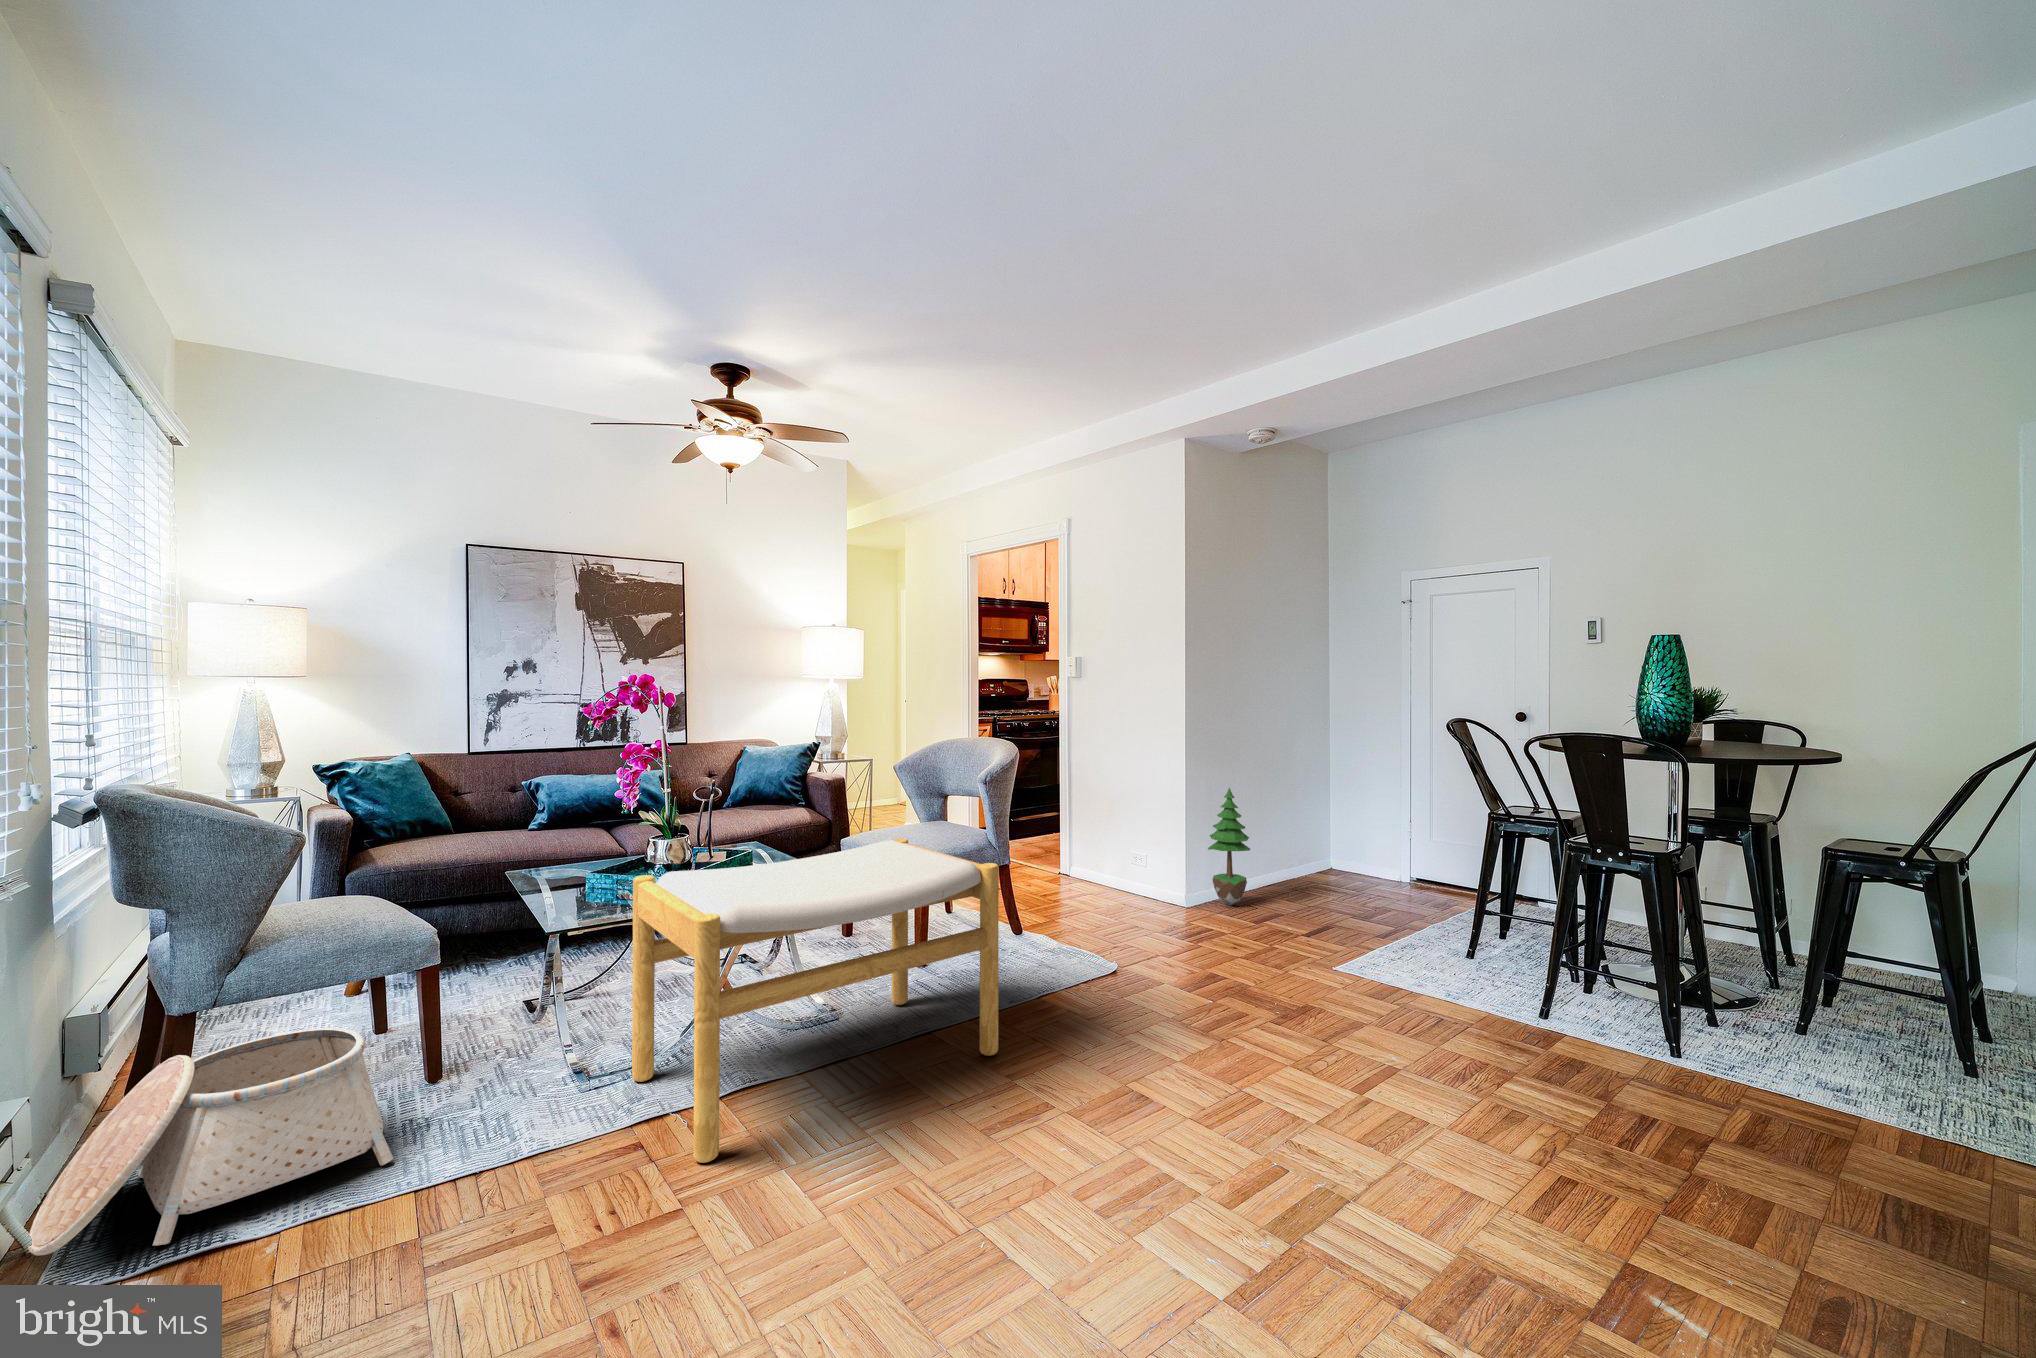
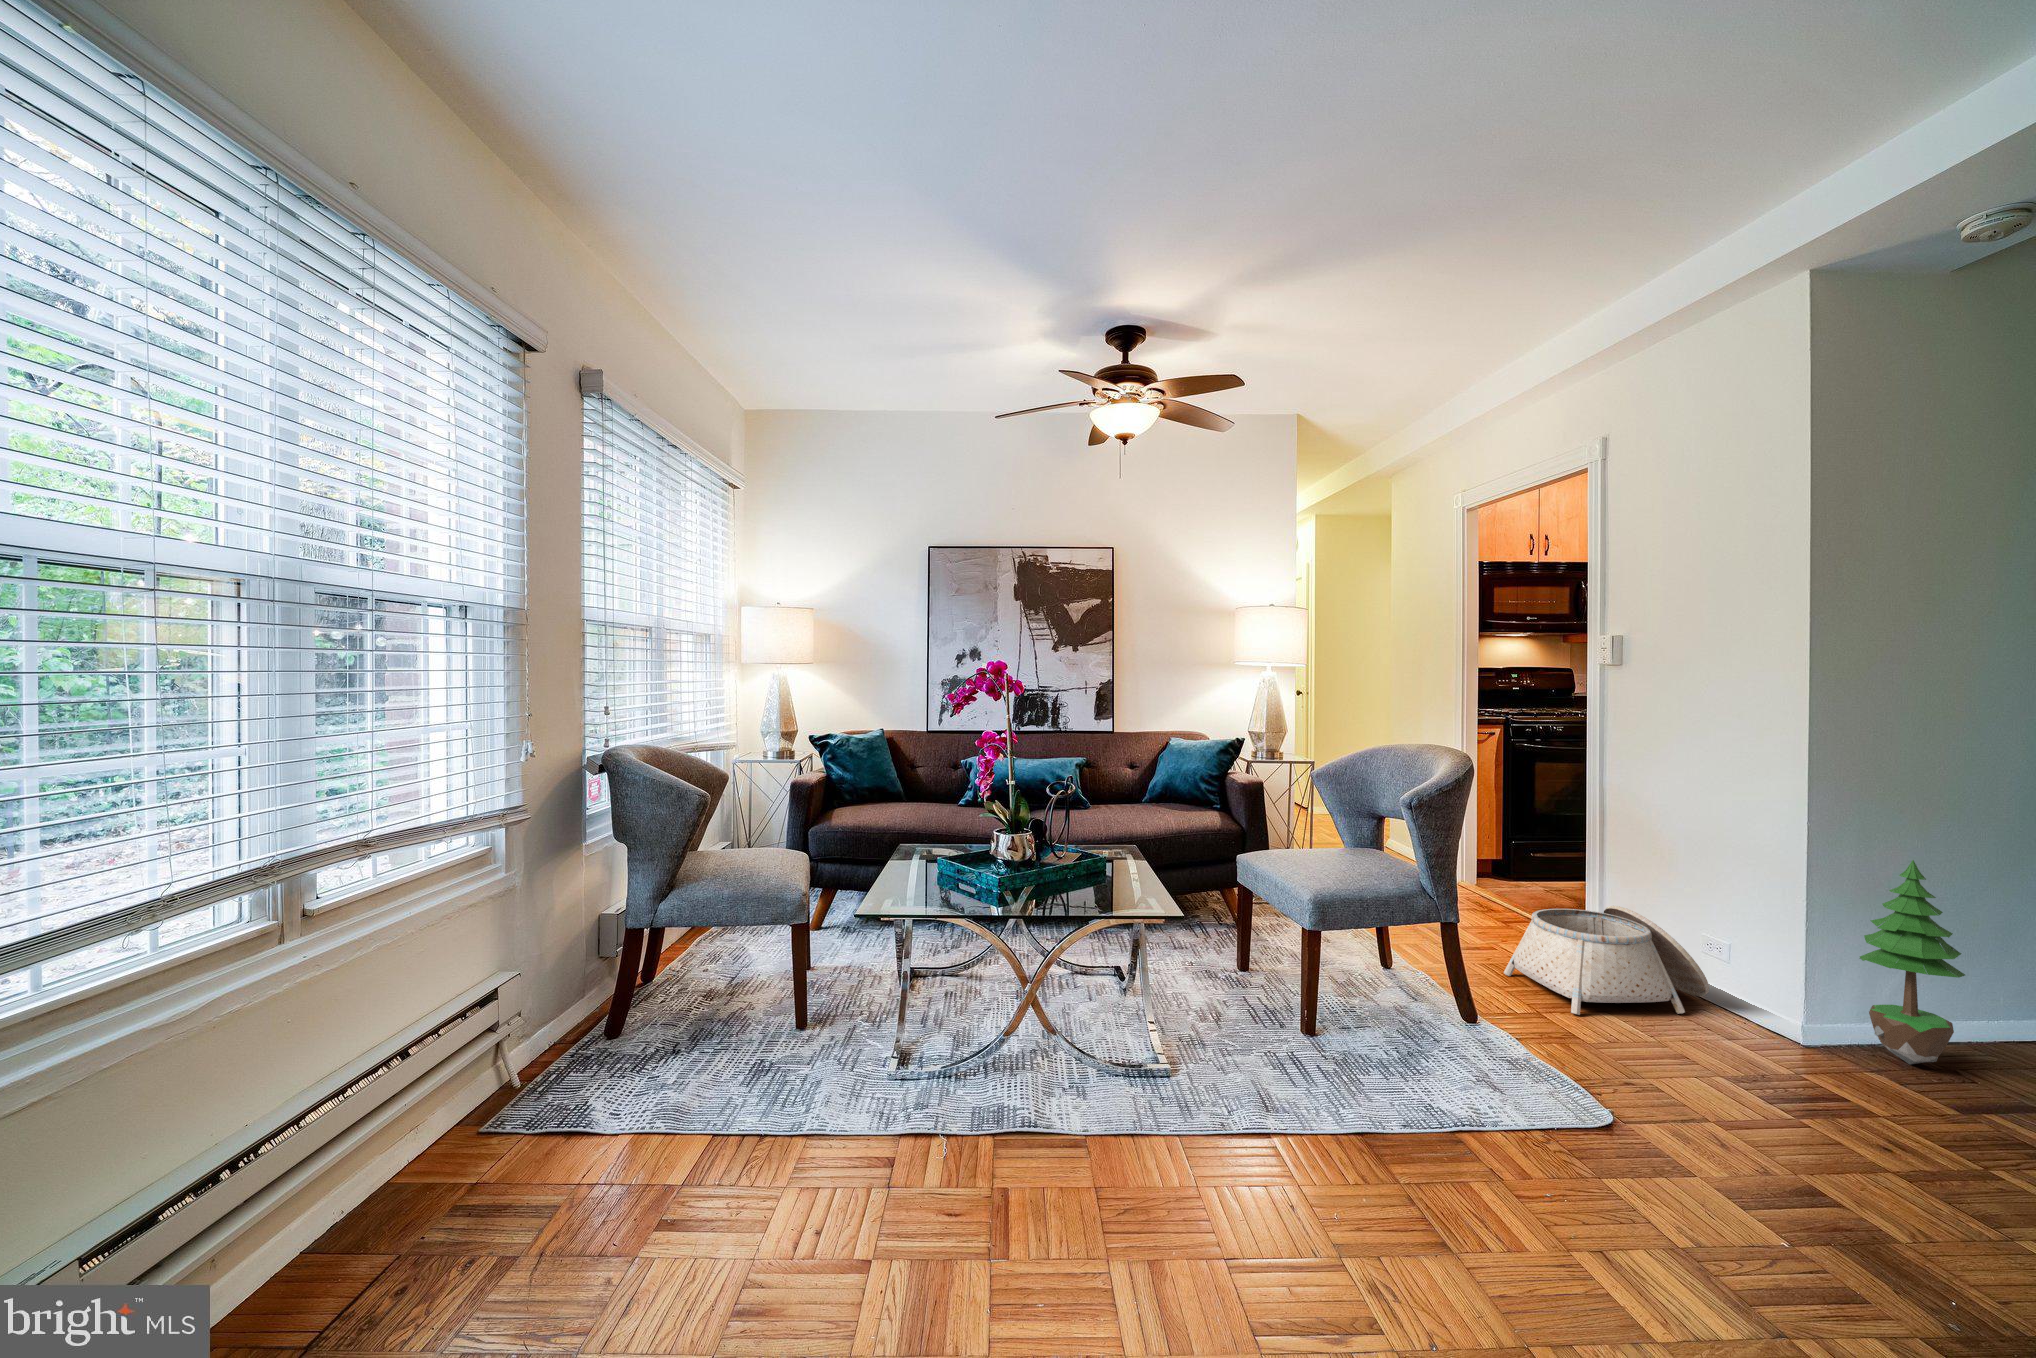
footstool: present [632,839,999,1163] -> none [927,873,1346,1211]
basket: present [28,1028,393,1256] -> present [1504,906,1709,1015]

